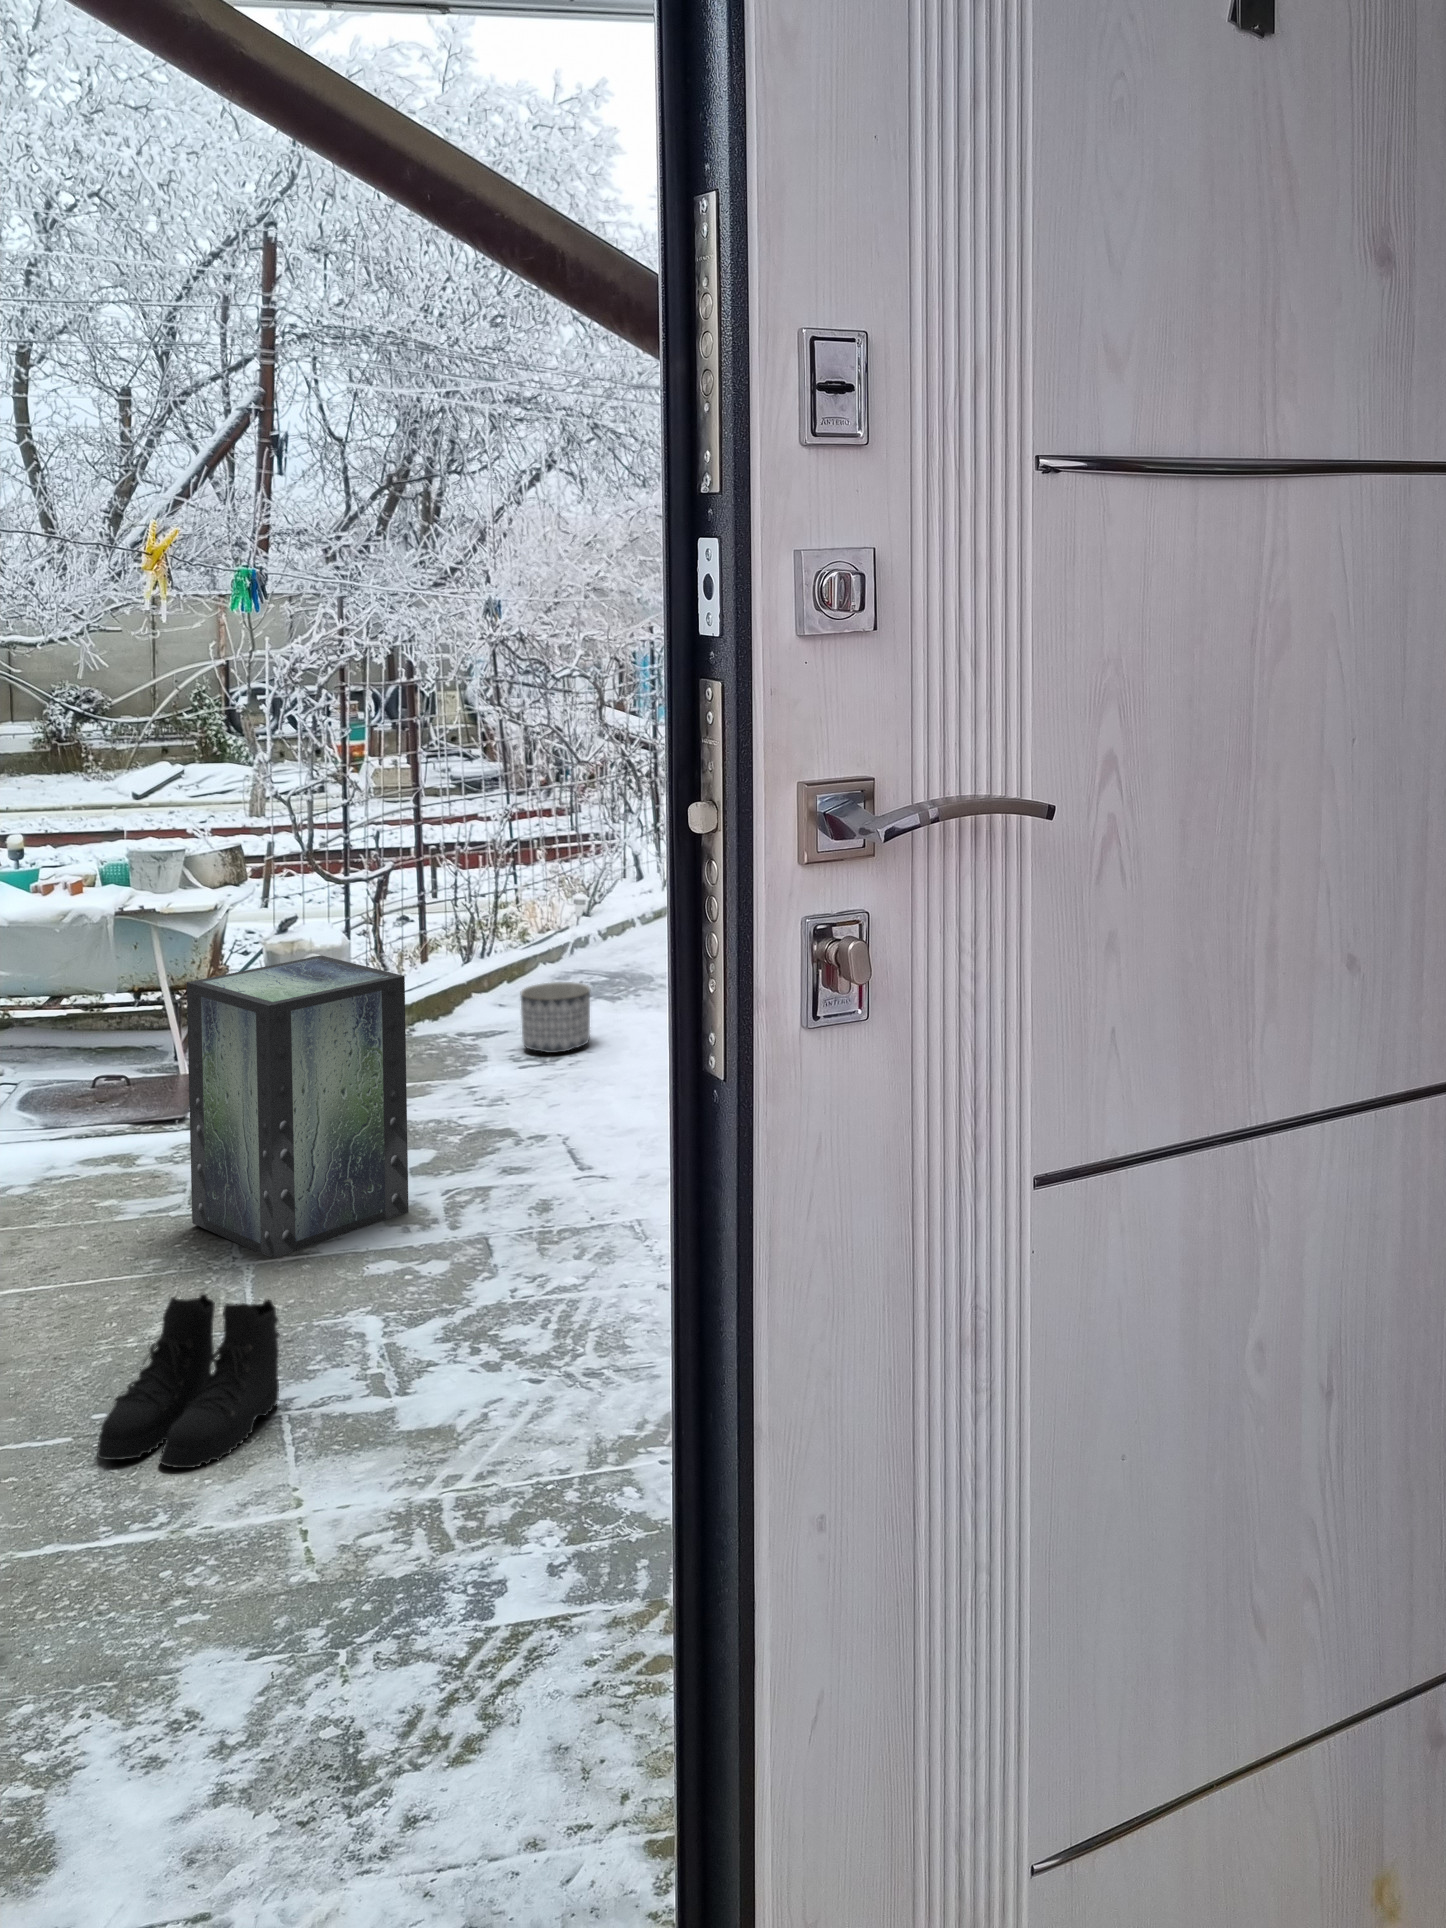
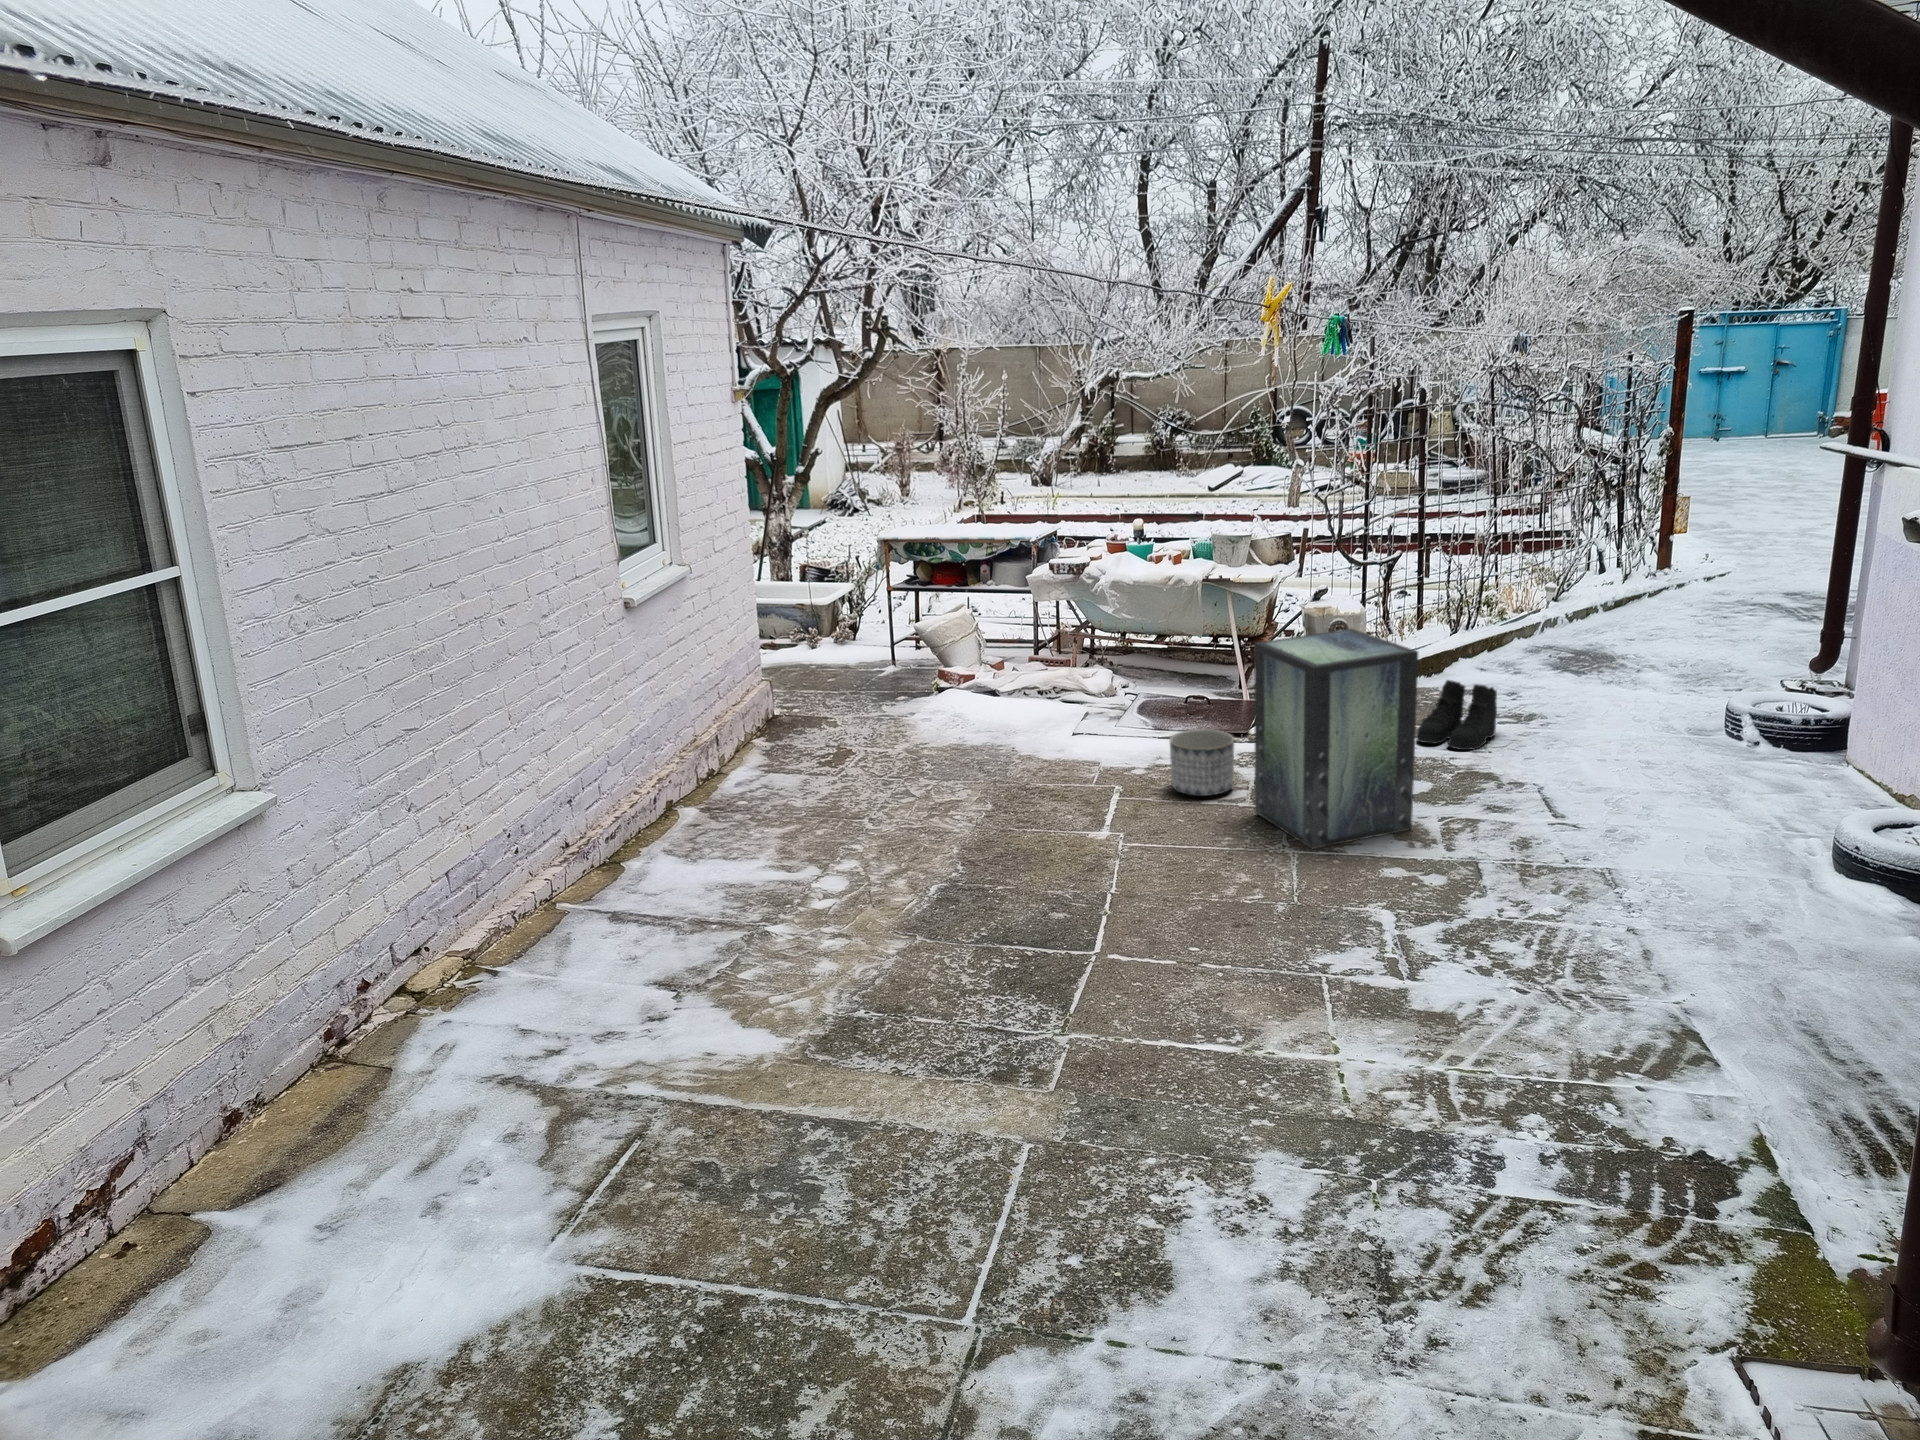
planter: present [521,982,590,1053] -> present [1170,729,1234,796]
boots: present [97,1294,279,1468] -> present [1417,680,1497,750]

